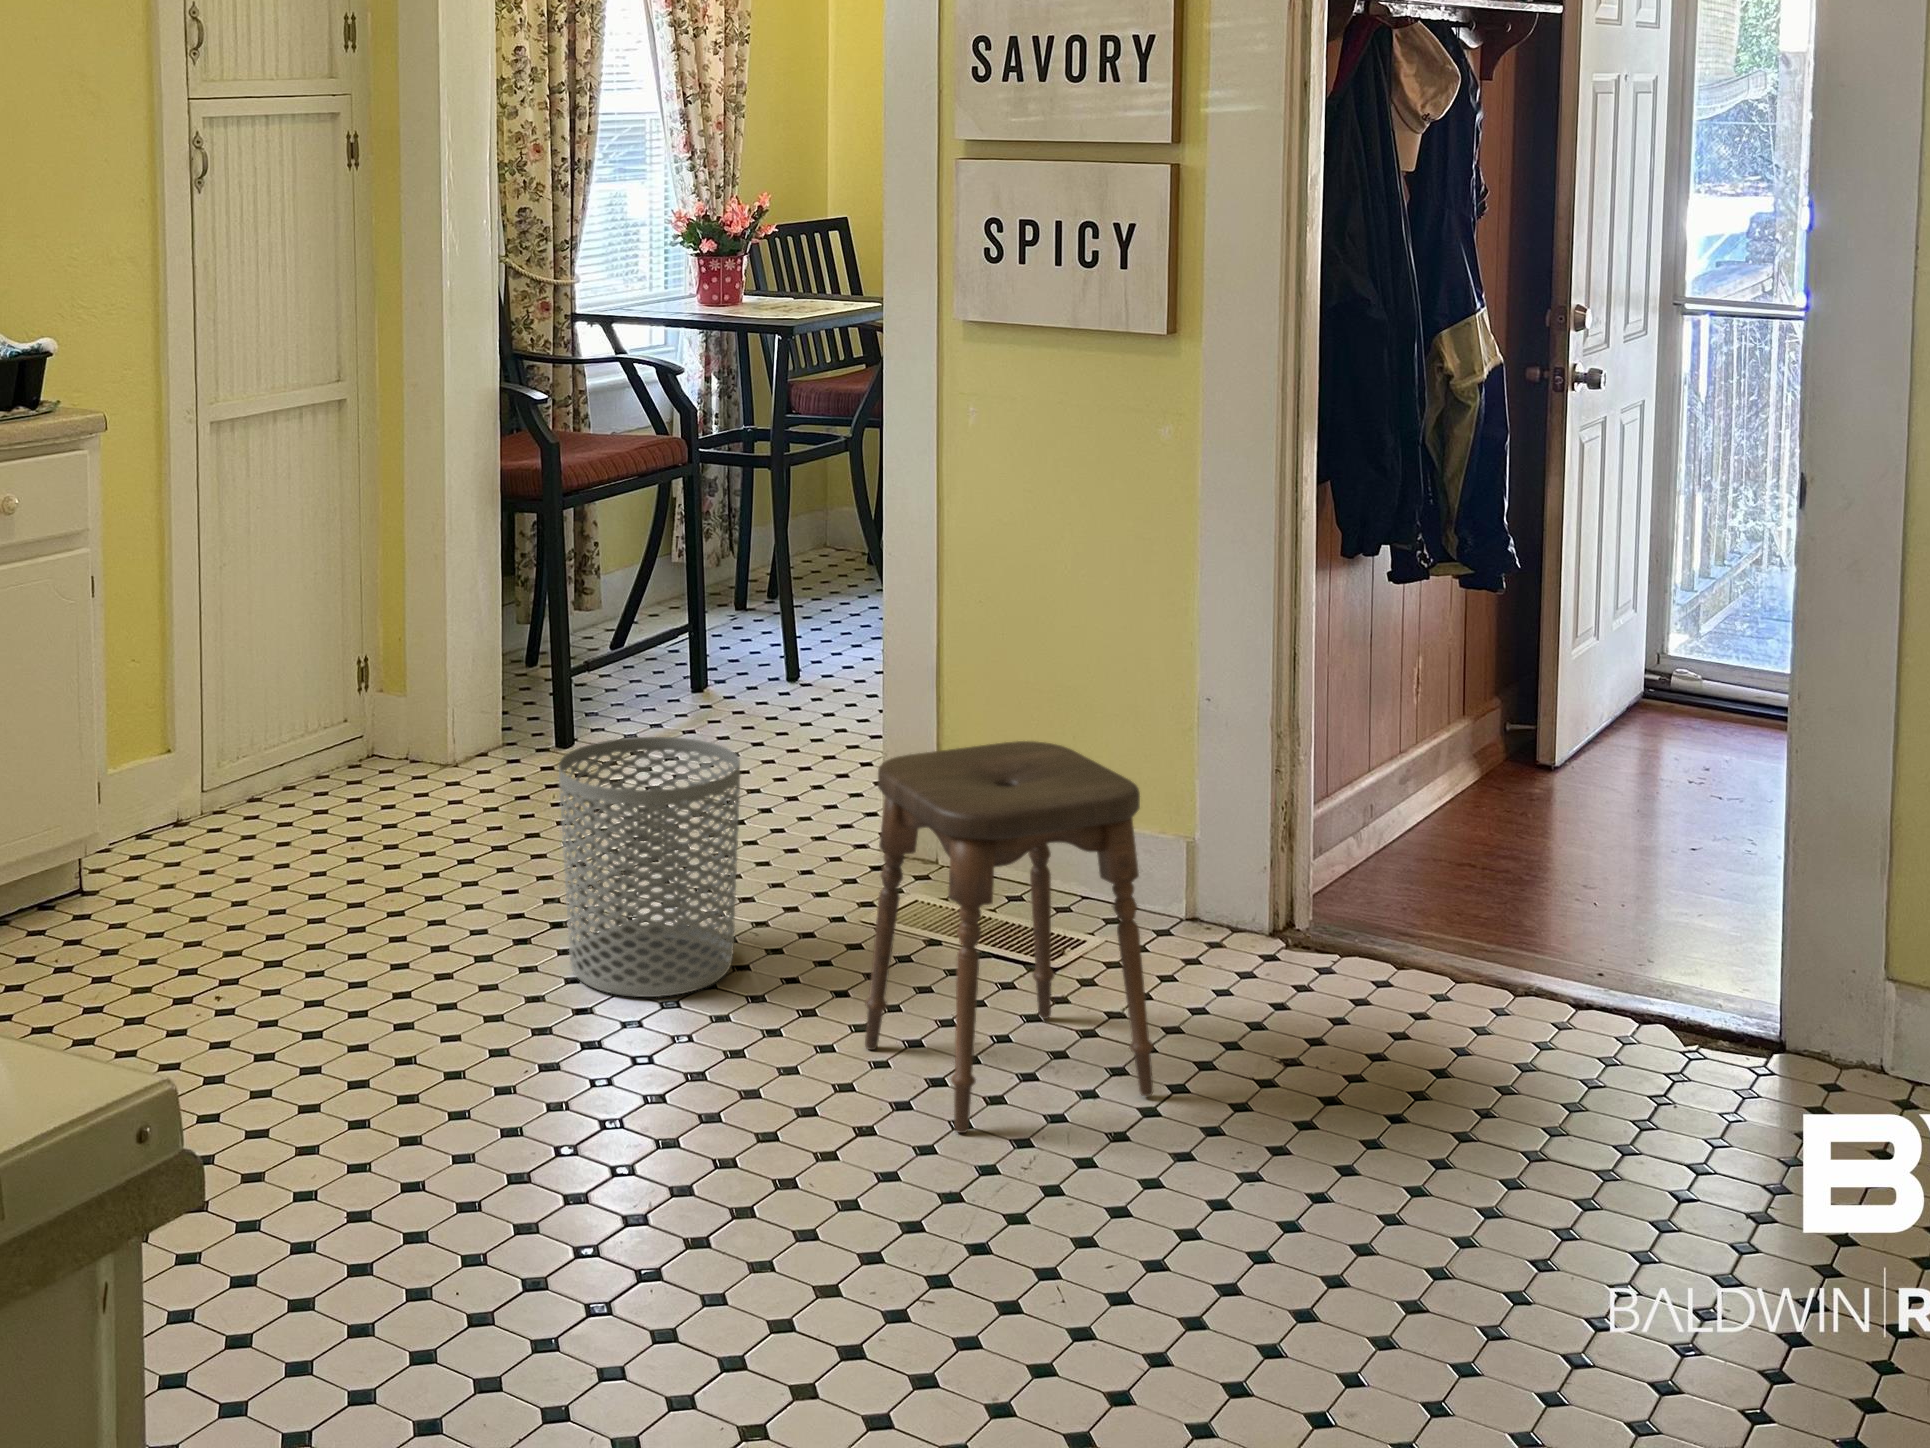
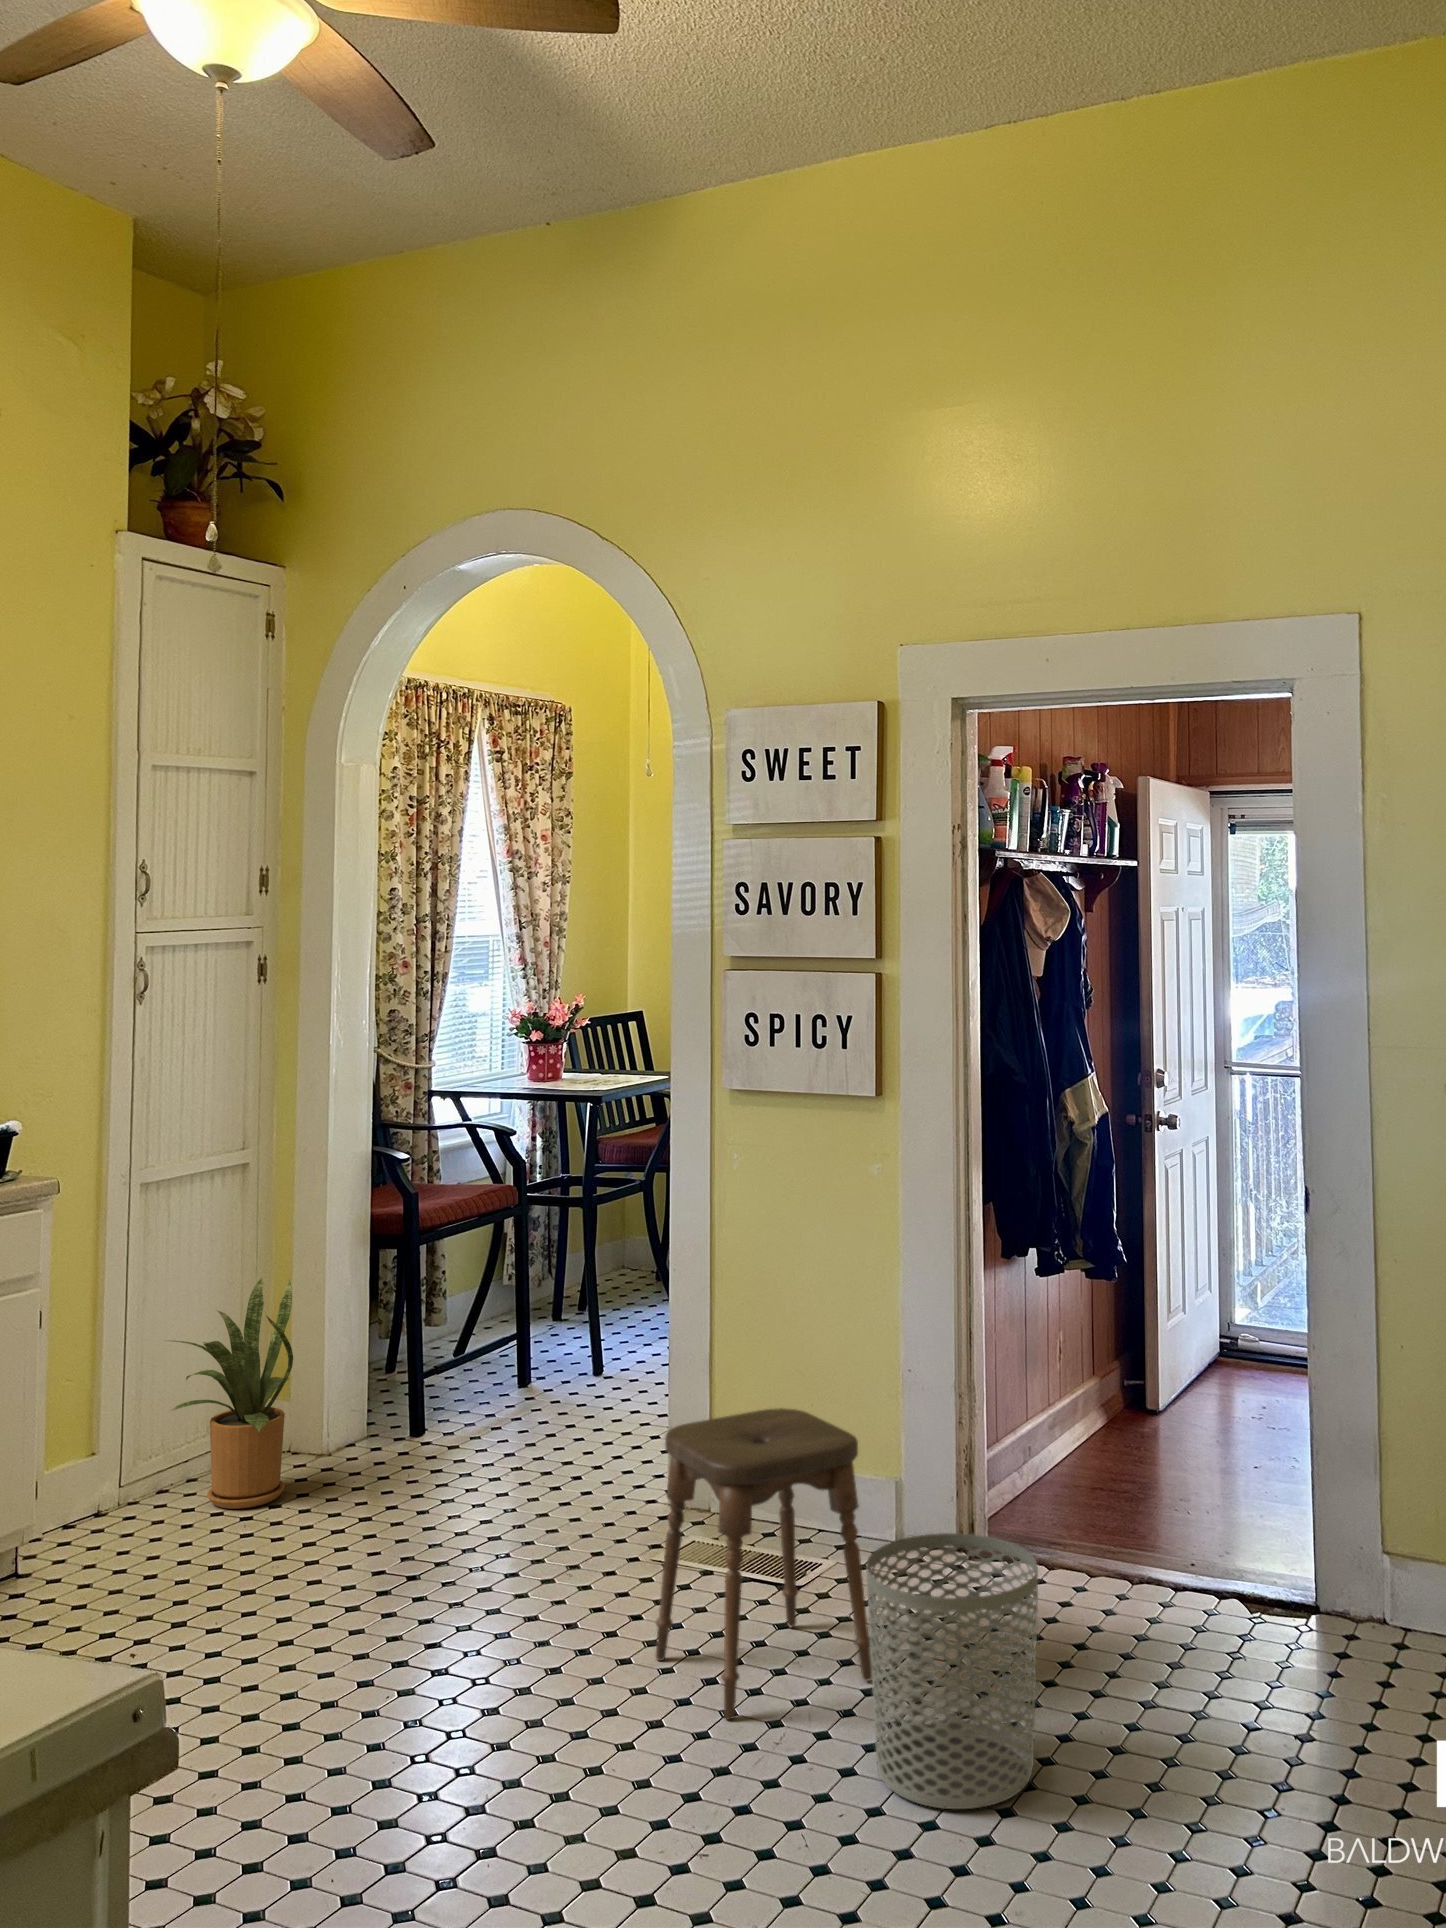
house plant: none [243,542,404,824] -> present [169,1278,293,1509]
waste bin: present [559,737,740,997] -> present [866,1533,1038,1809]

